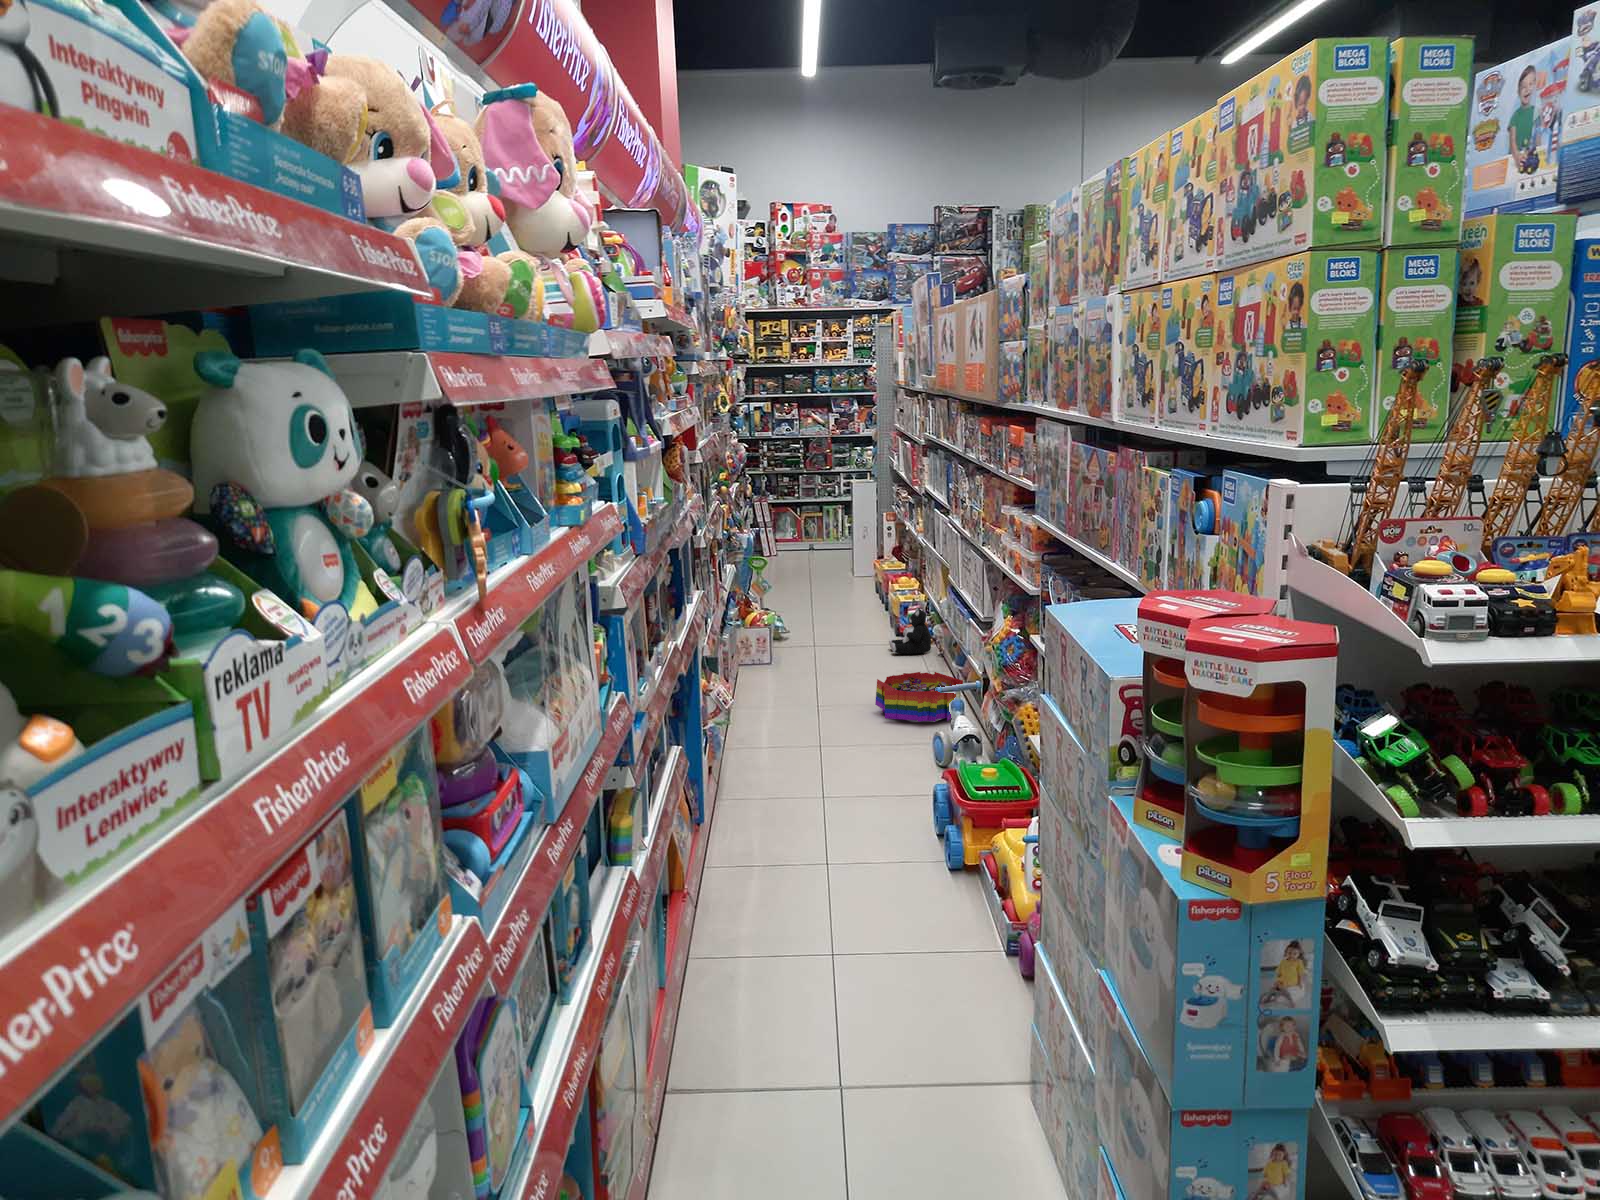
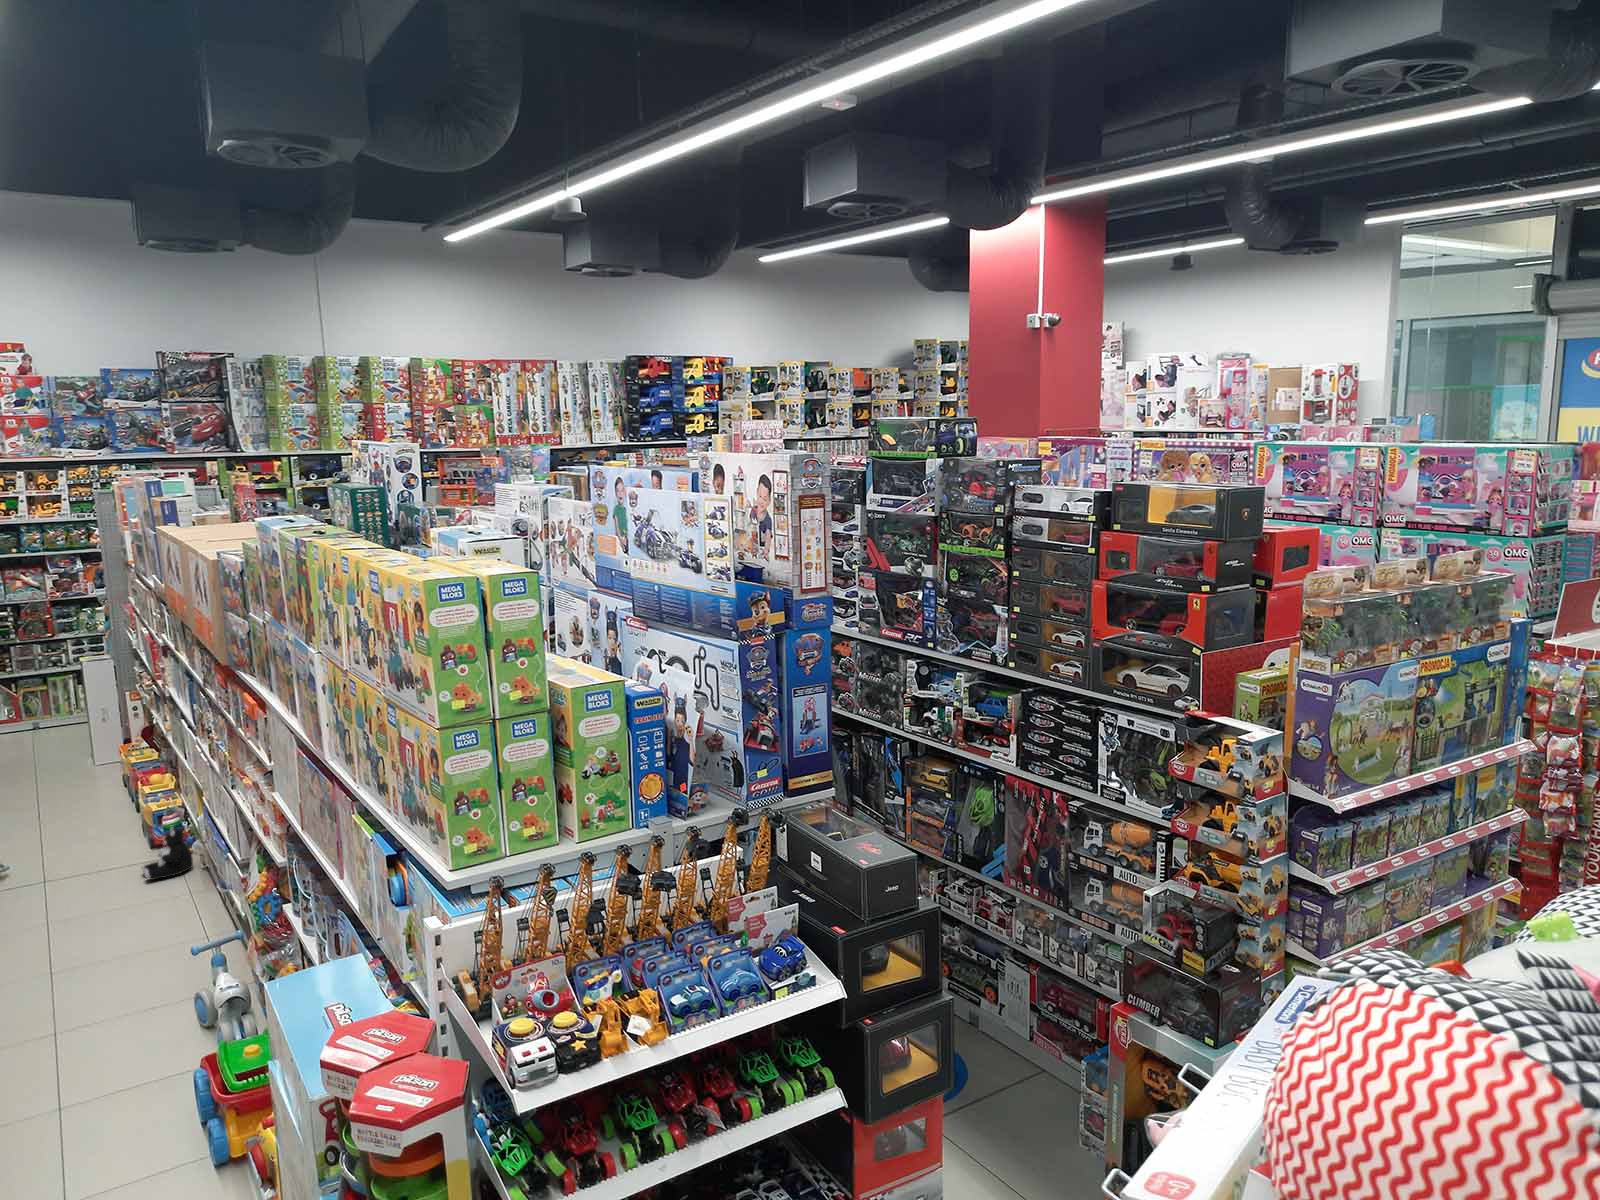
storage bin: present [875,672,963,722] -> none [125,911,229,982]

